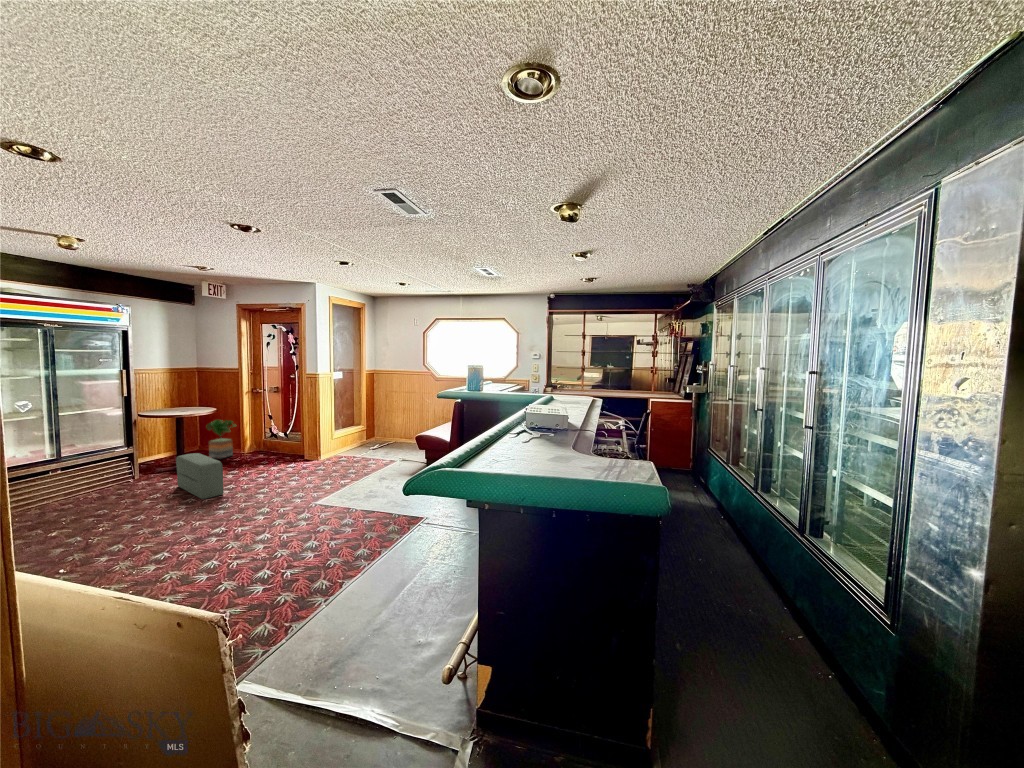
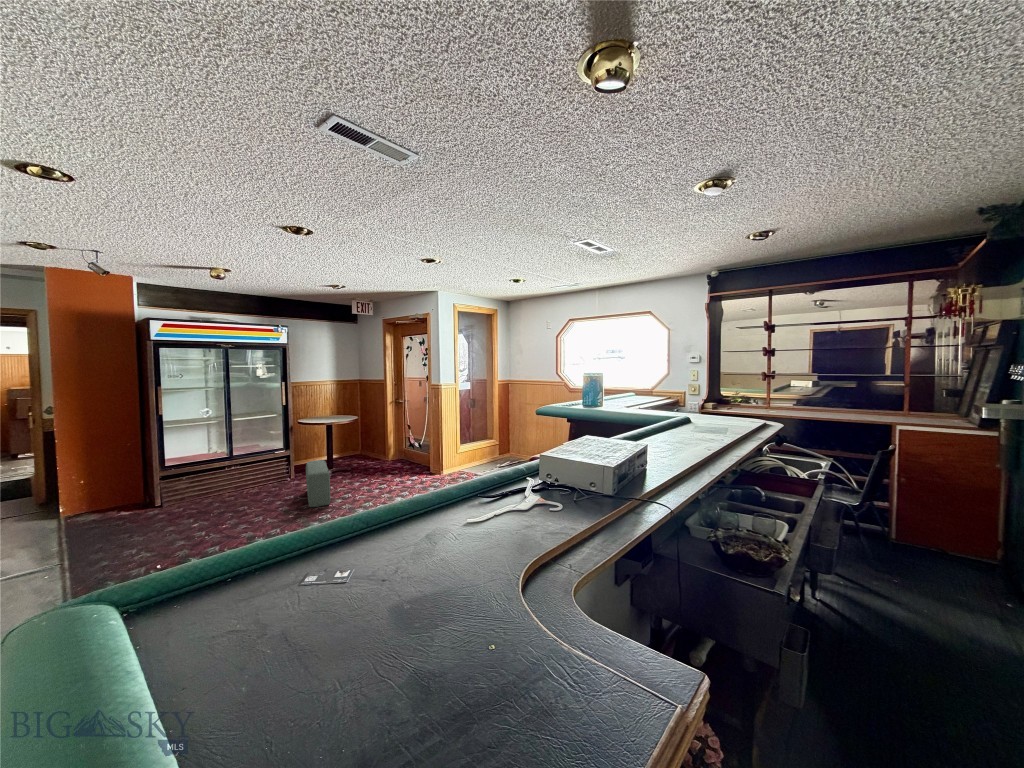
potted tree: present [207,420,236,458] -> none [354,427,381,464]

